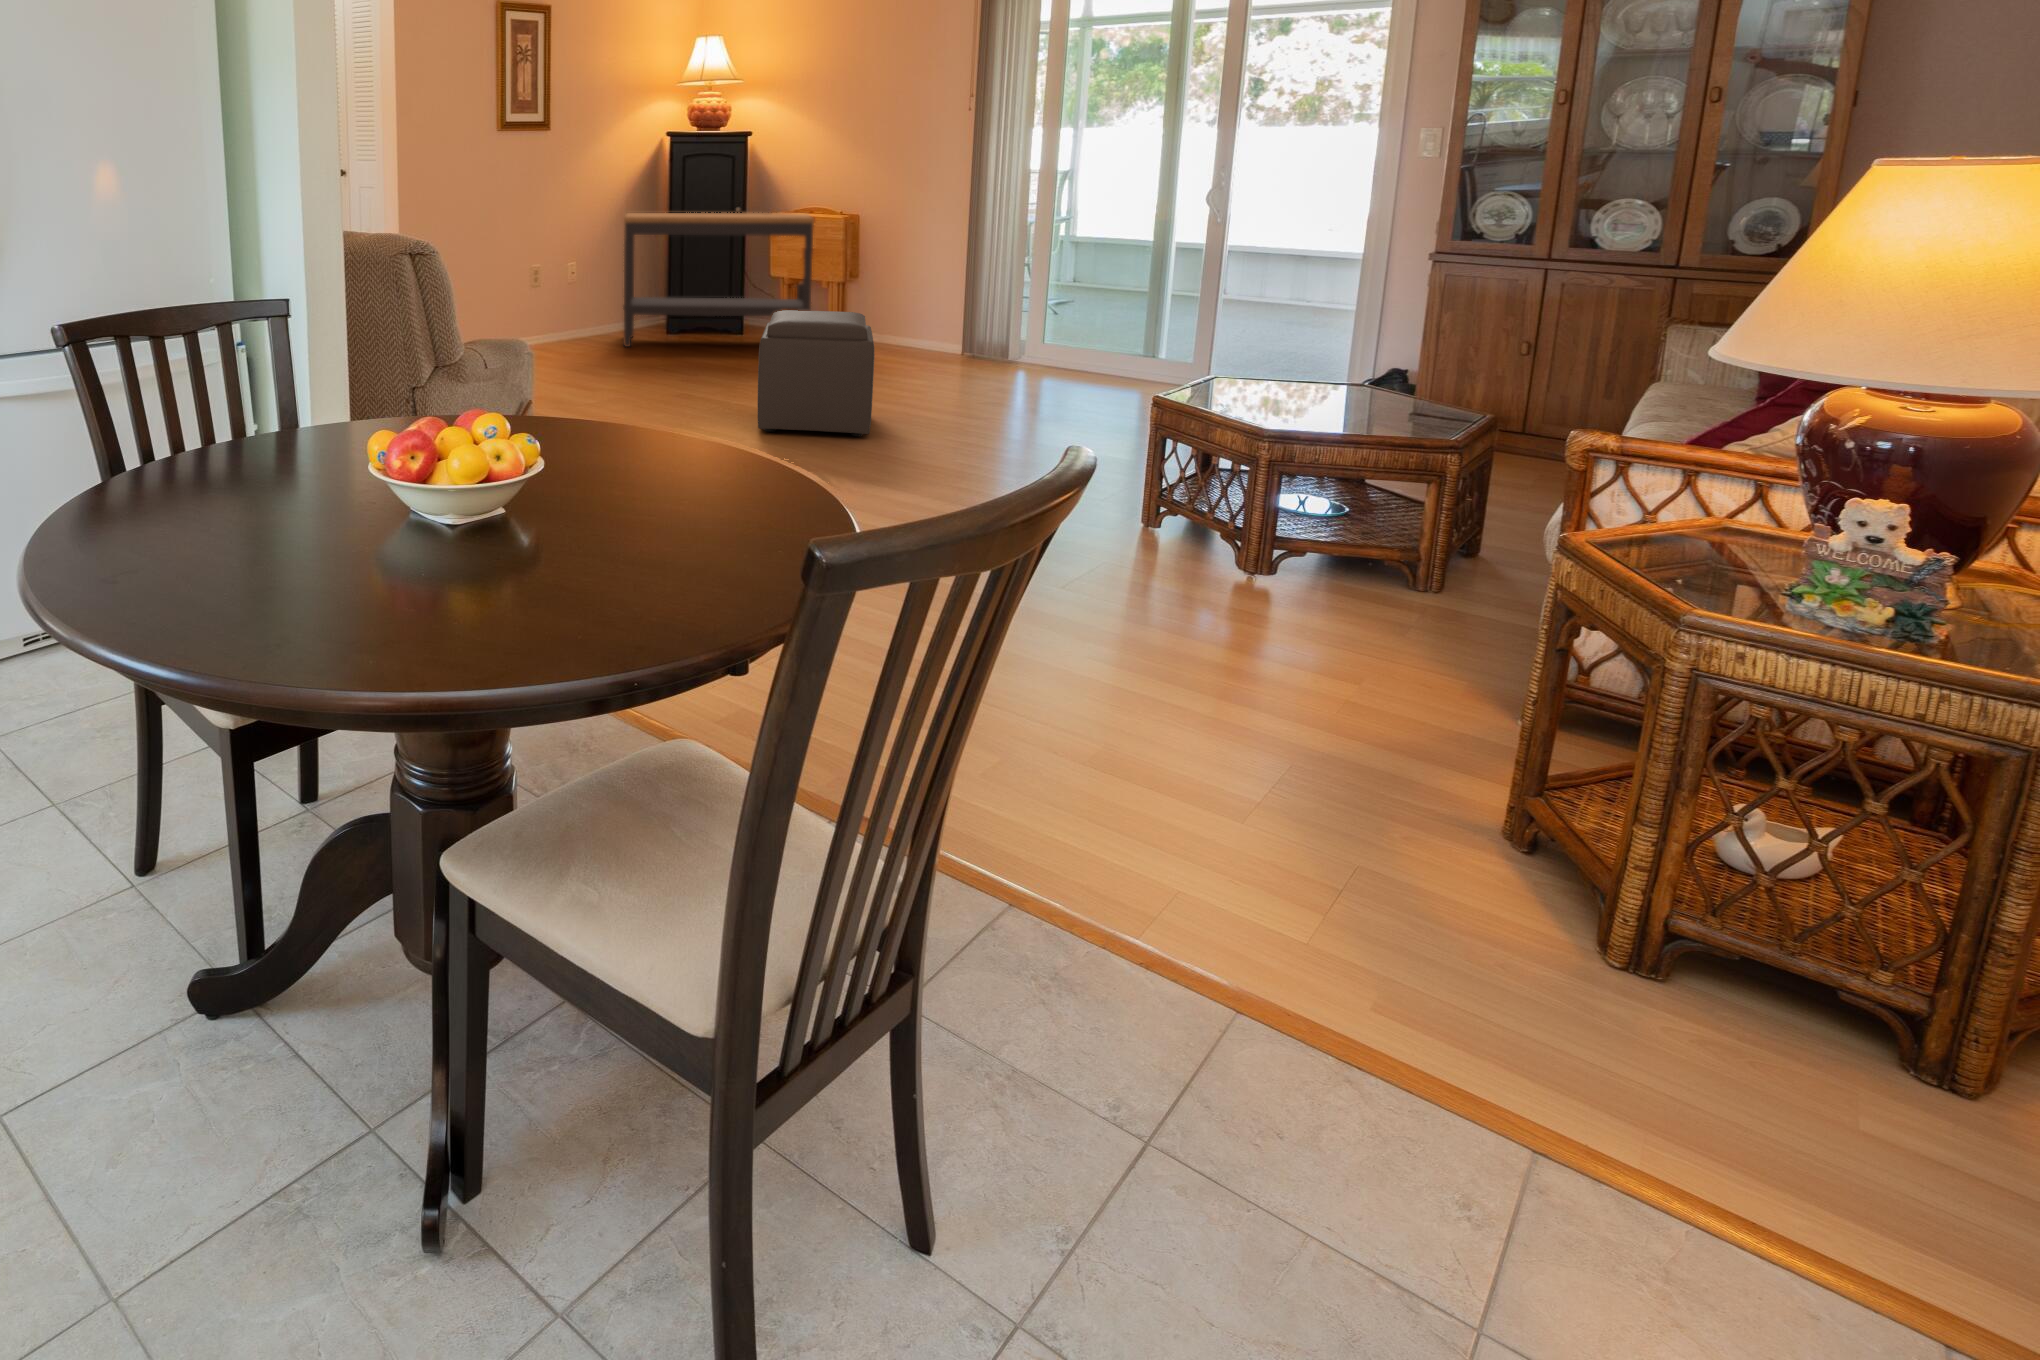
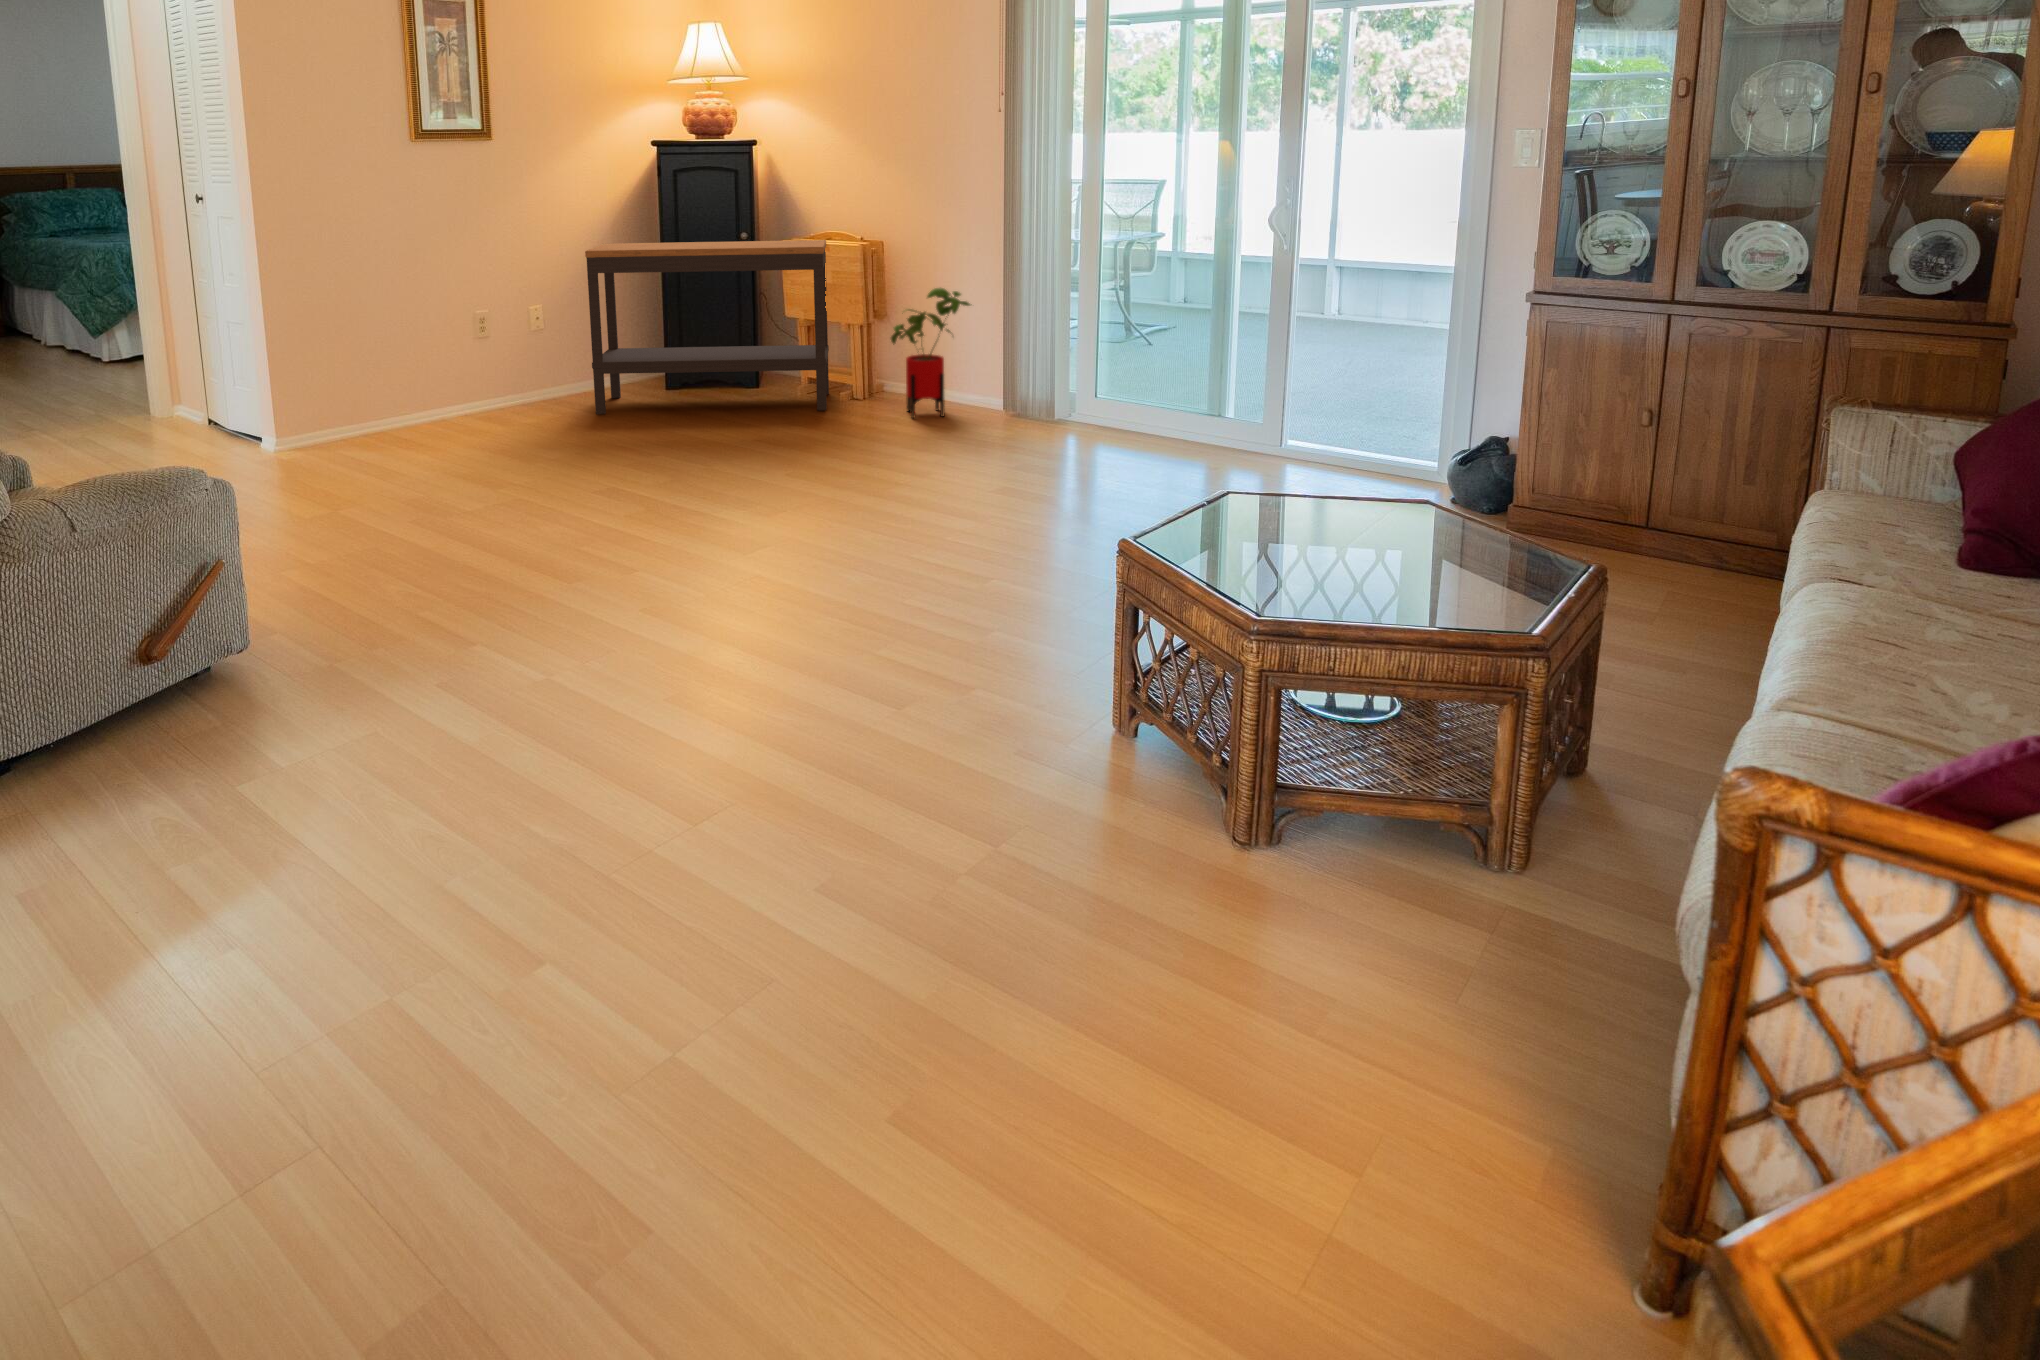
house plant: none [868,252,939,357] -> present [891,288,970,418]
ottoman: present [758,310,874,436] -> none [670,385,844,562]

